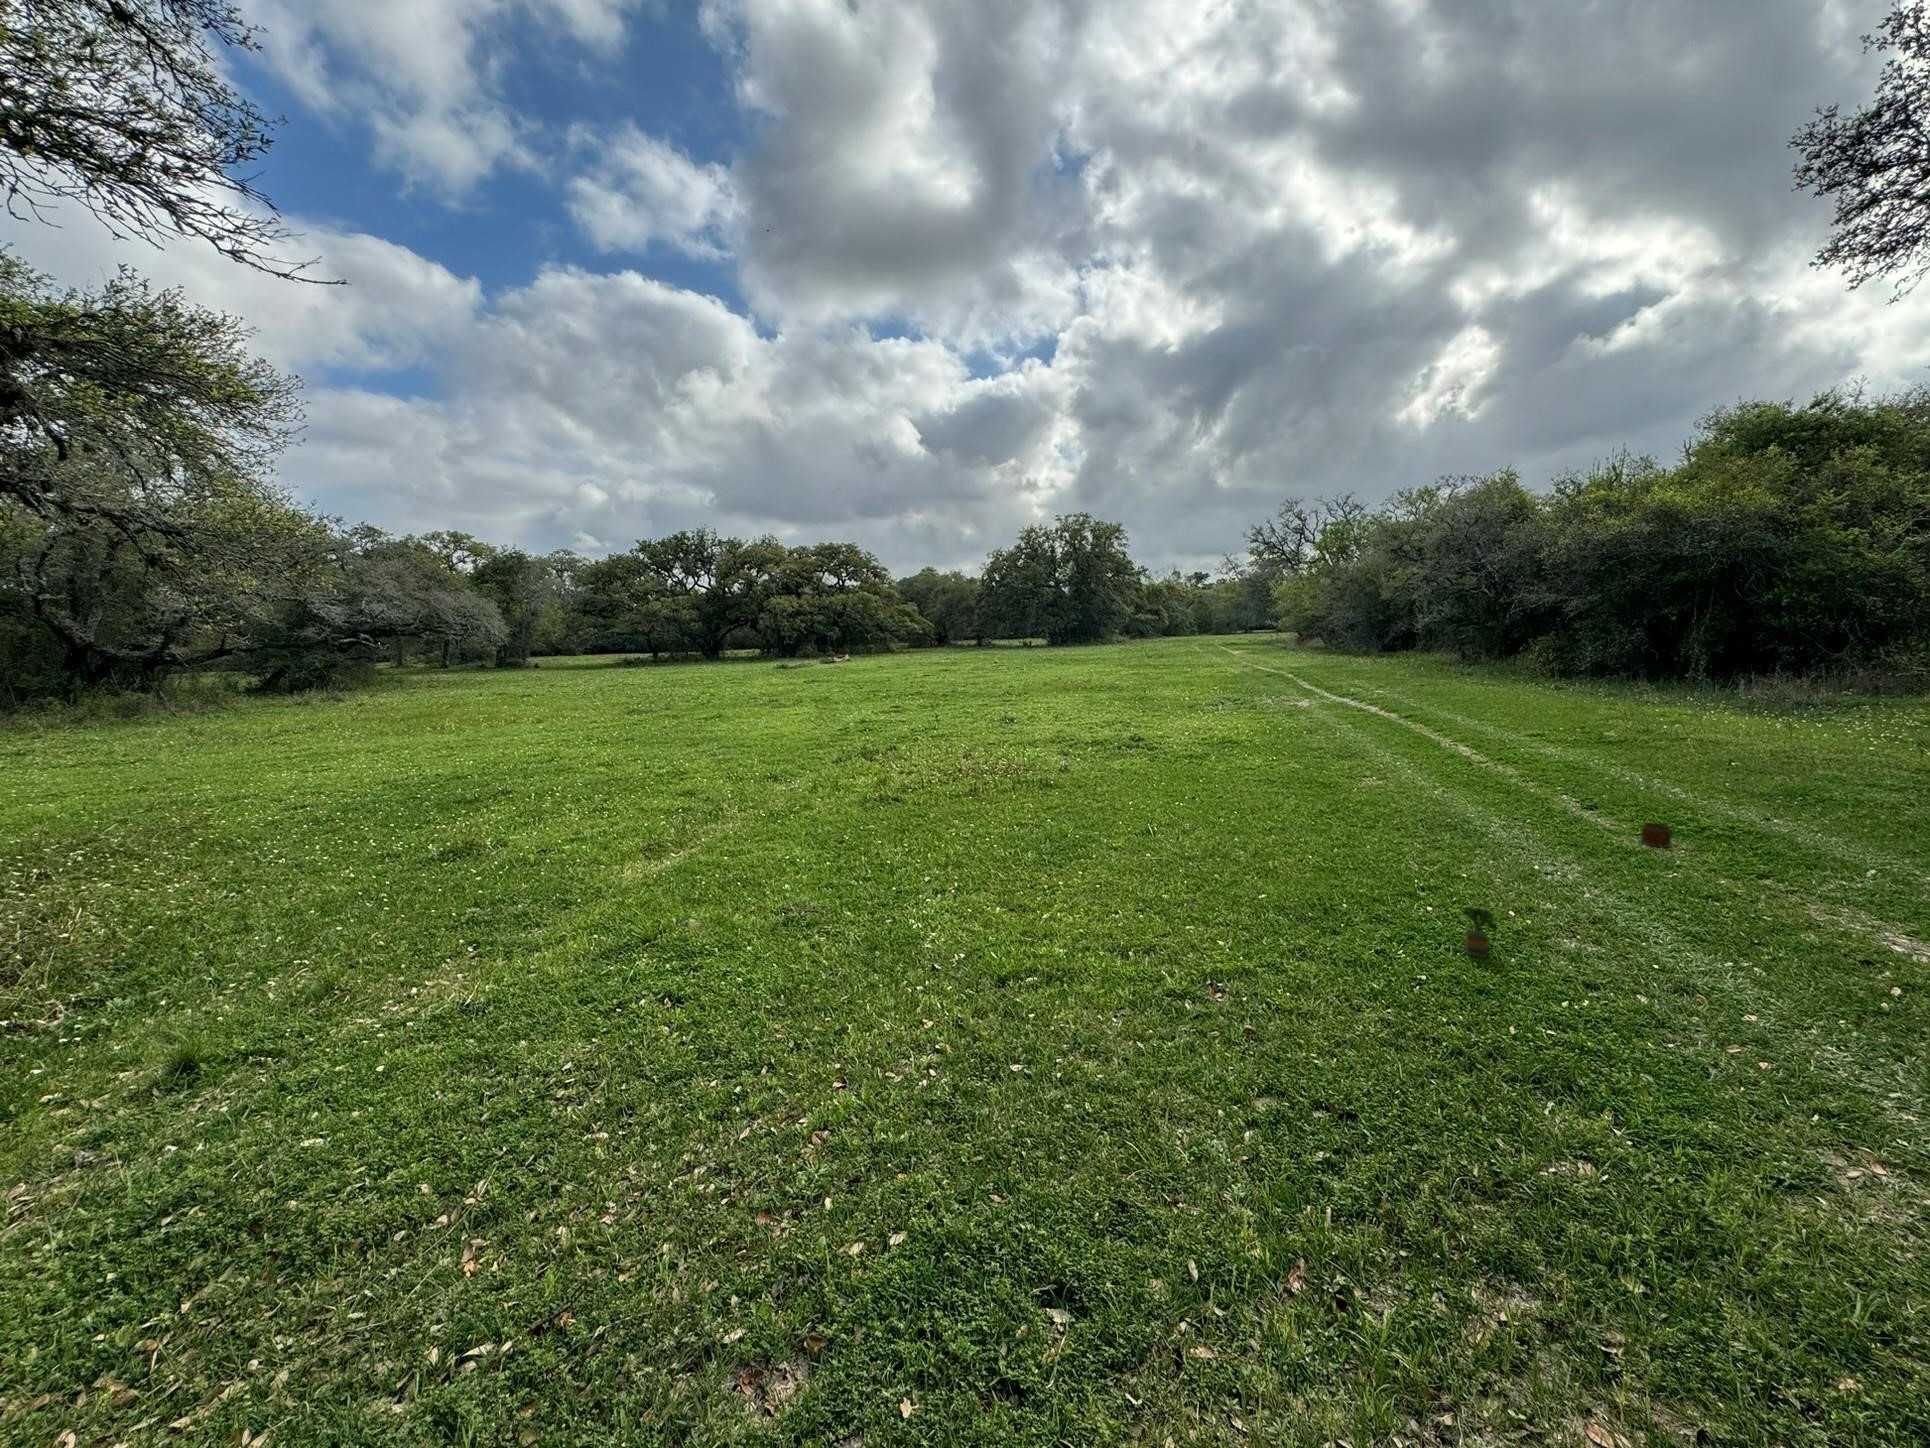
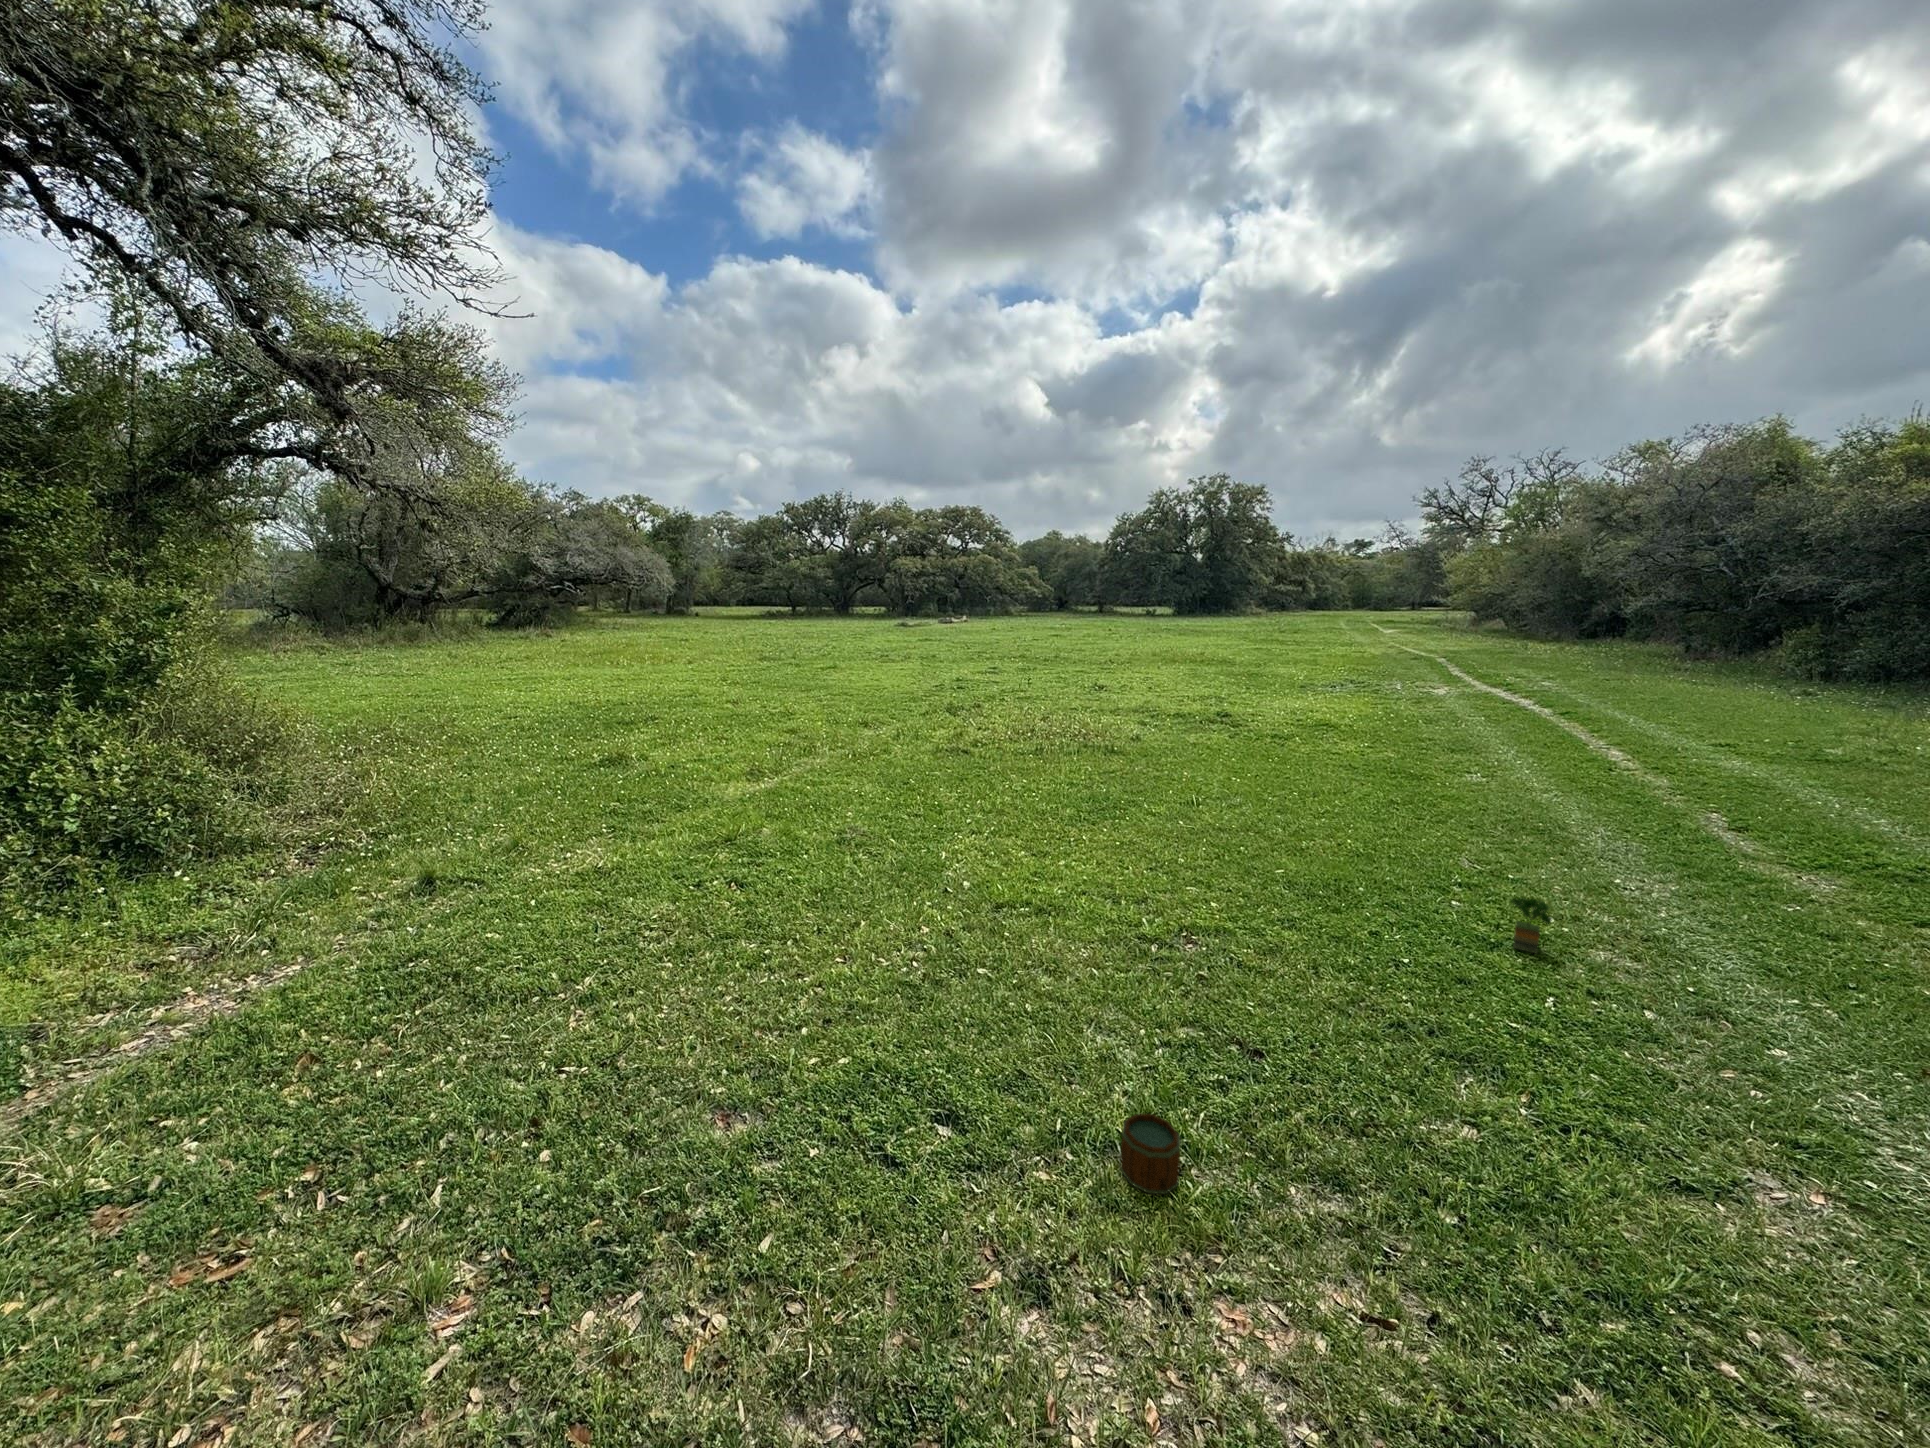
bucket: present [1641,823,1671,848] -> present [1120,1114,1181,1194]

